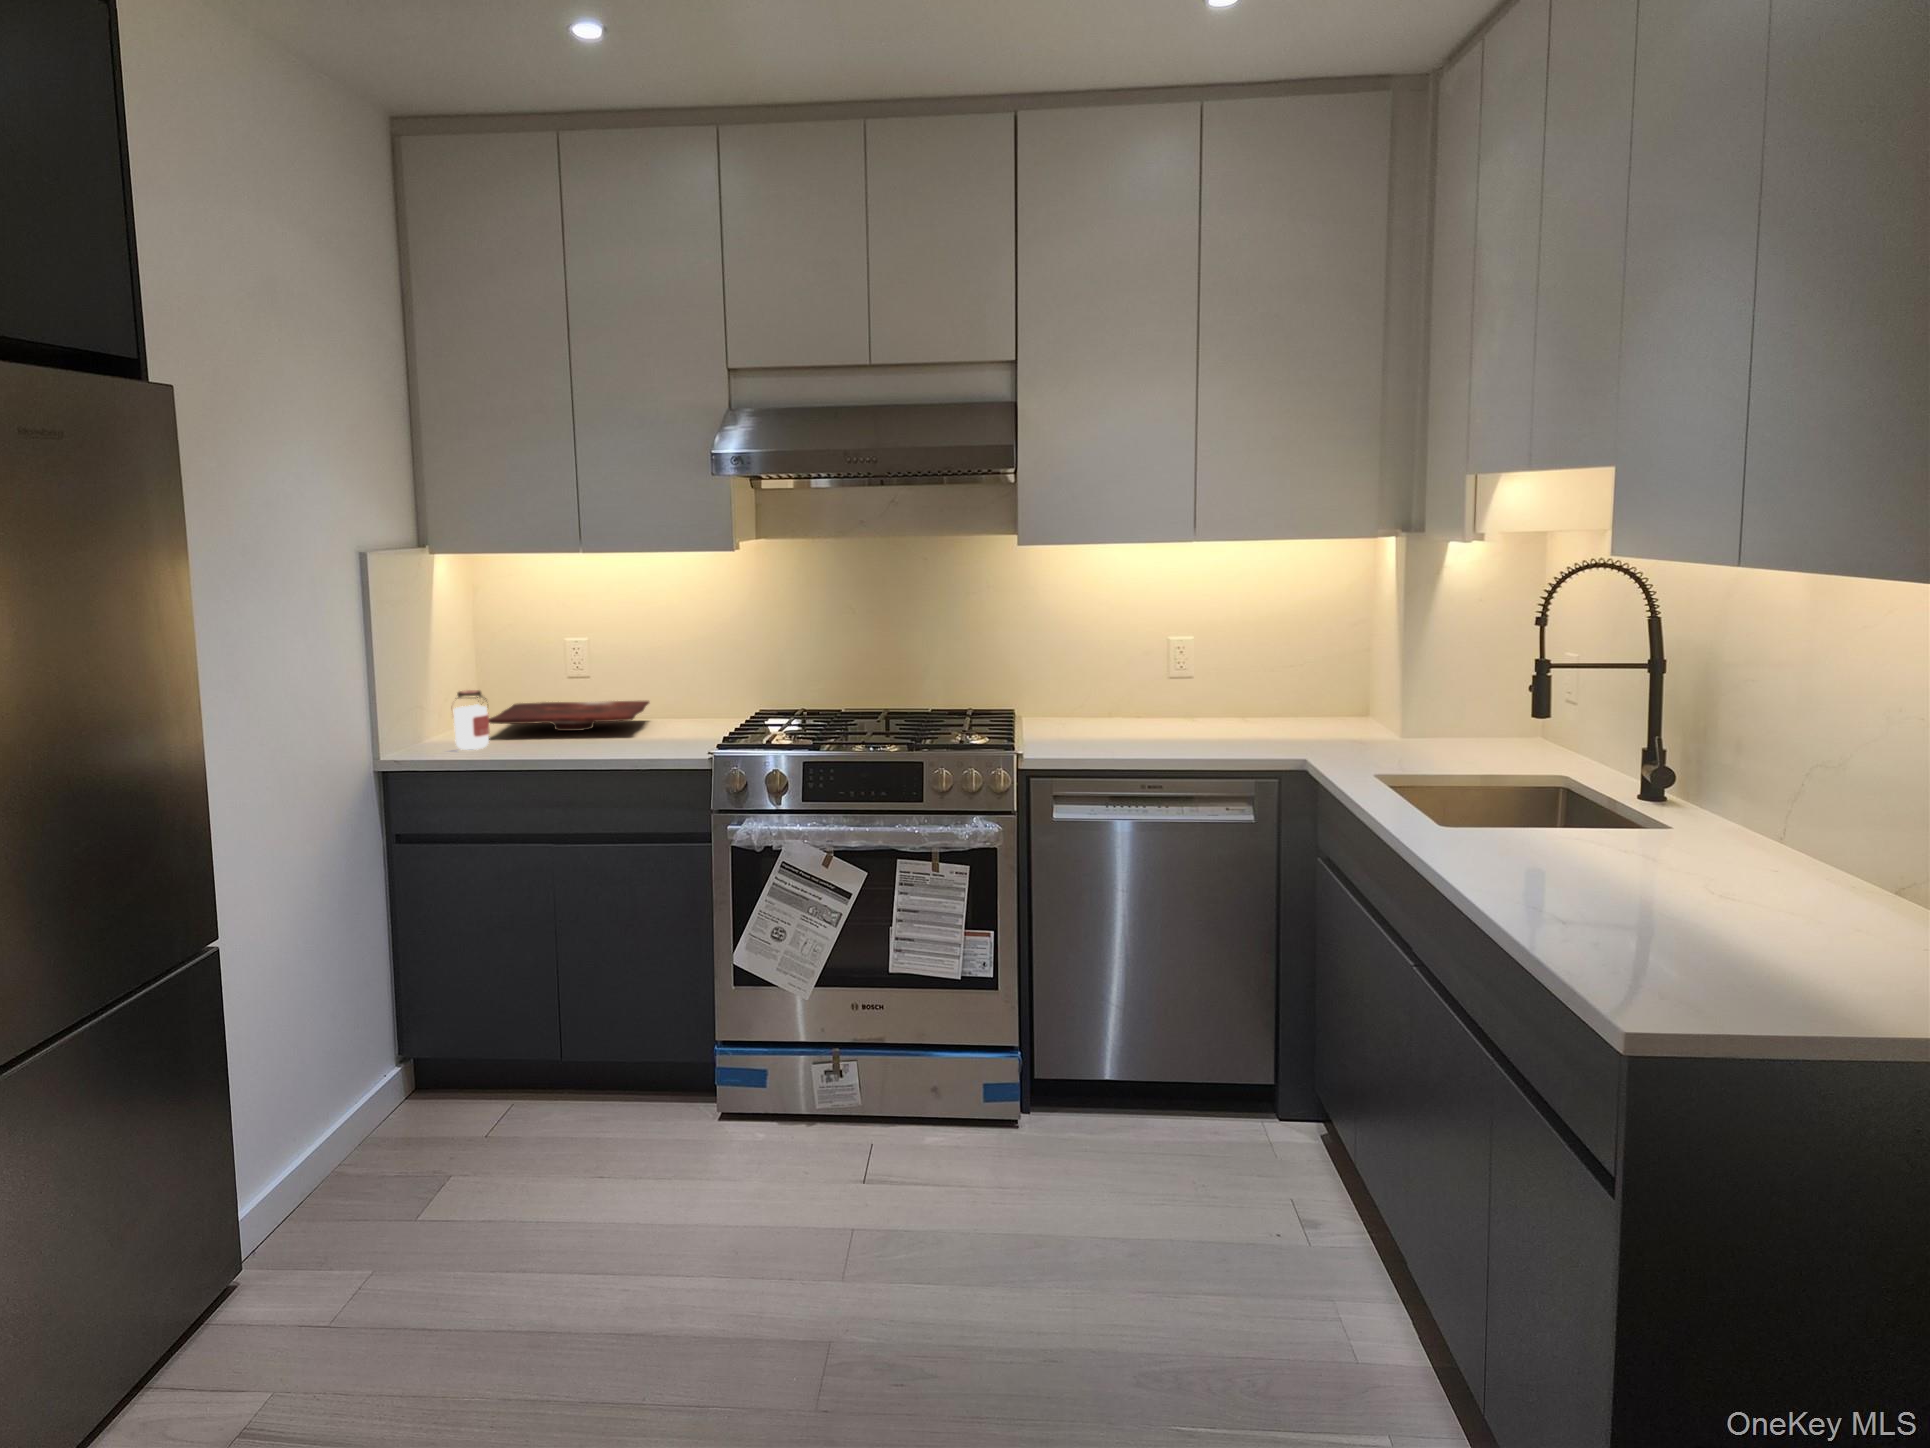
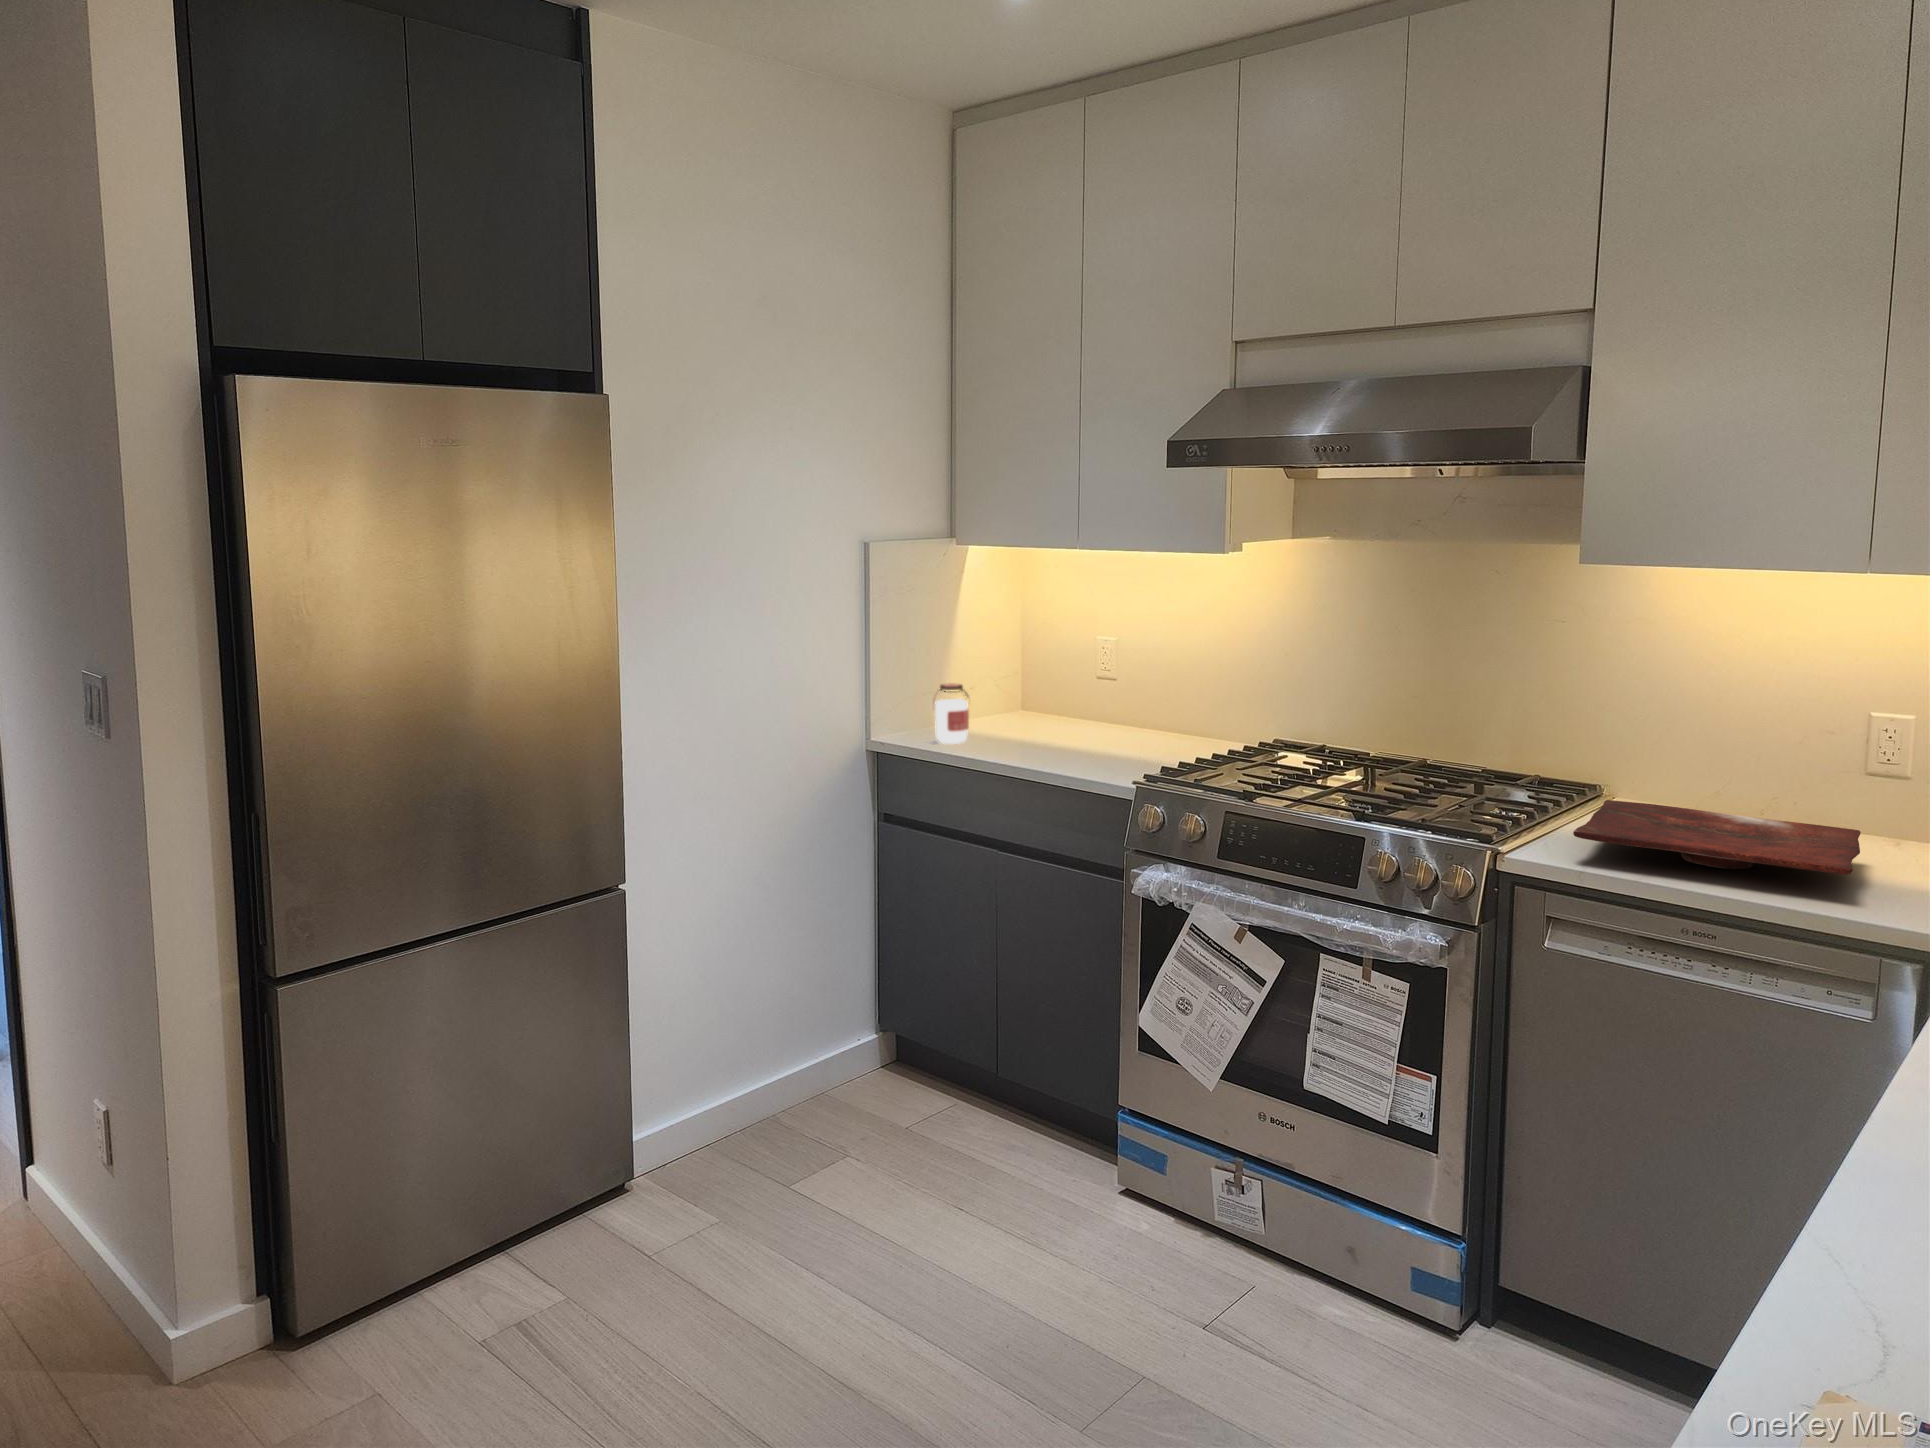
cutting board: present [489,701,649,731] -> present [1573,800,1861,875]

